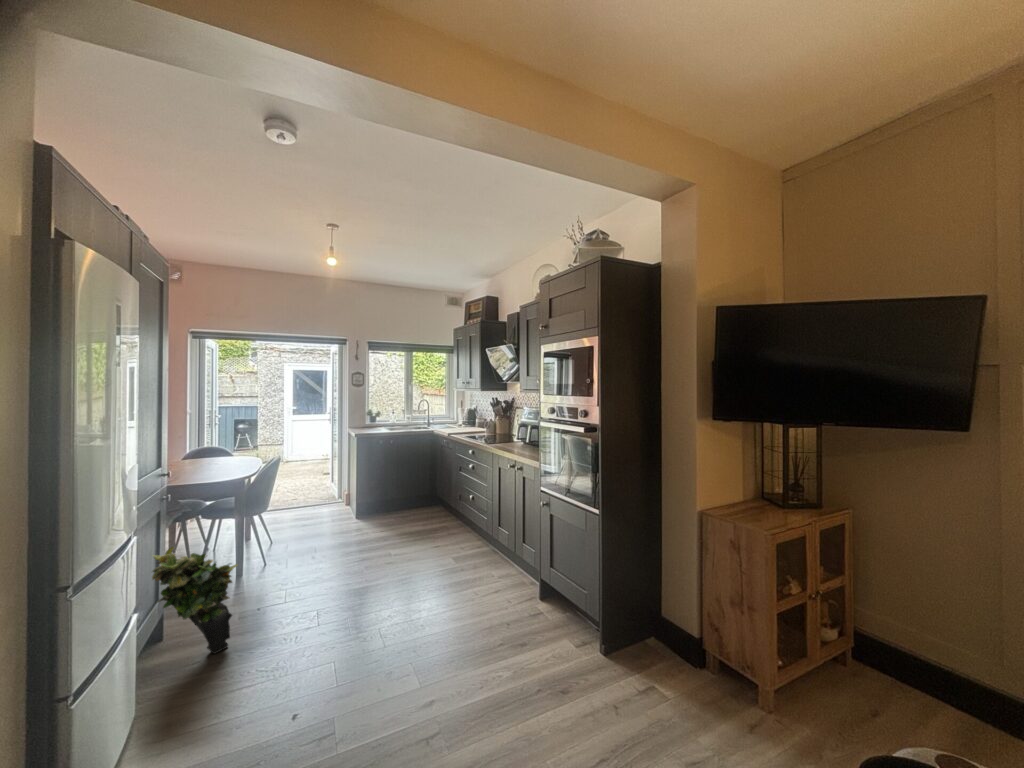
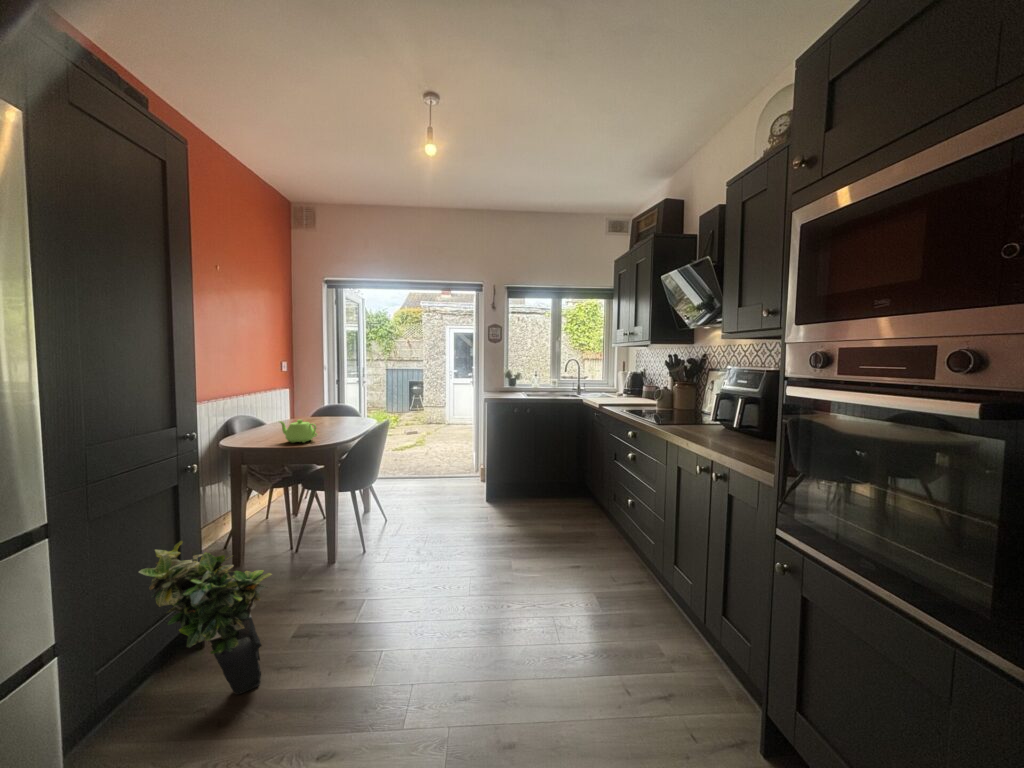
teapot: none [187,459,225,479] -> present [280,420,317,443]

